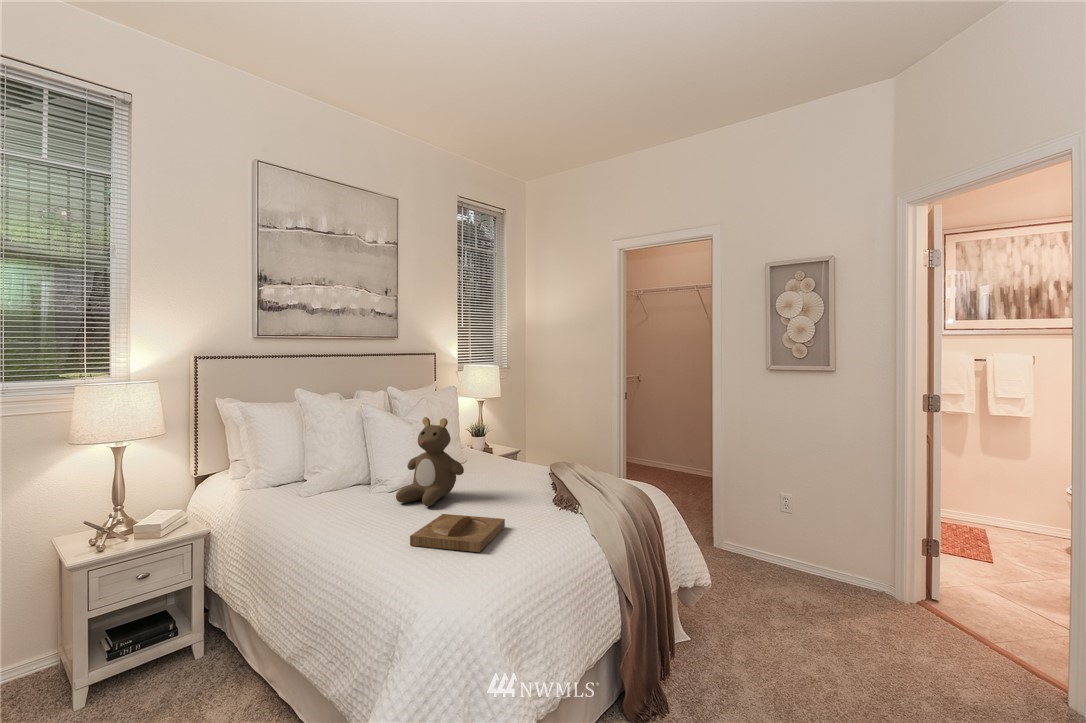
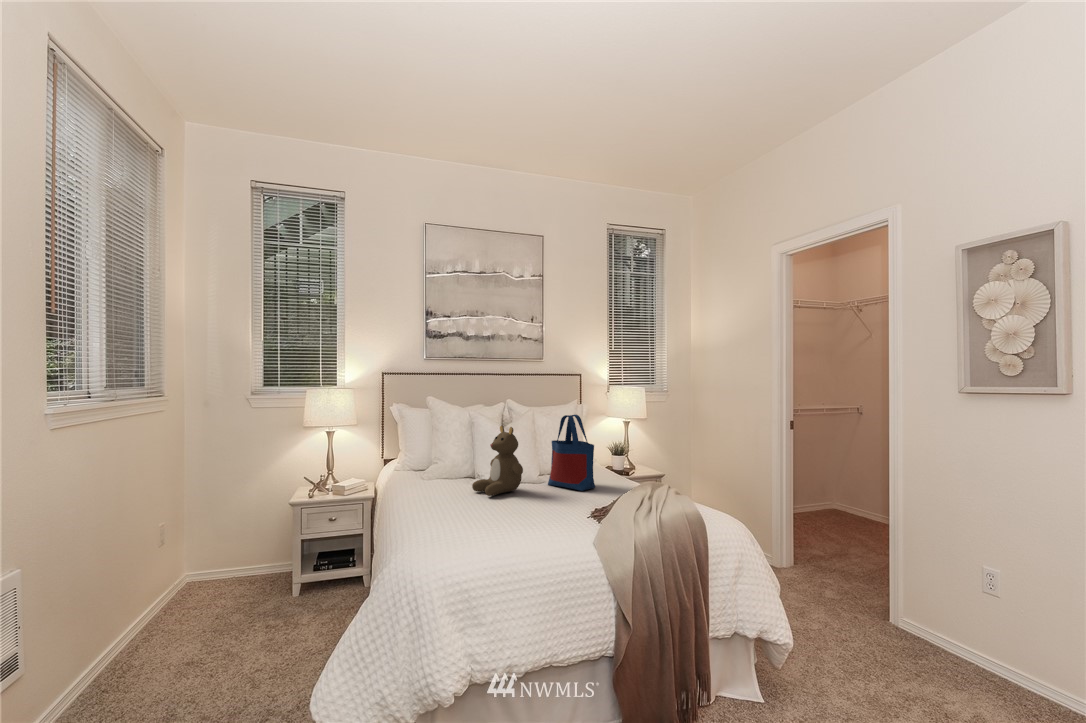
tote bag: none [469,399,527,485] -> present [548,415,595,491]
tray: present [410,514,505,552] -> none [443,501,520,527]

